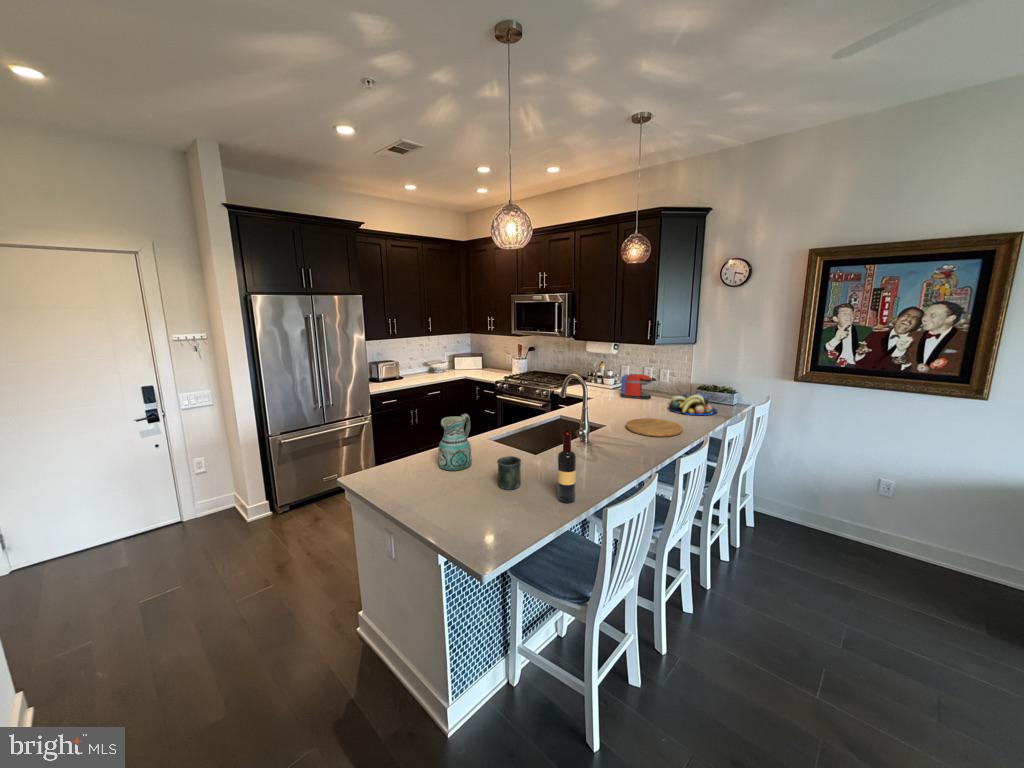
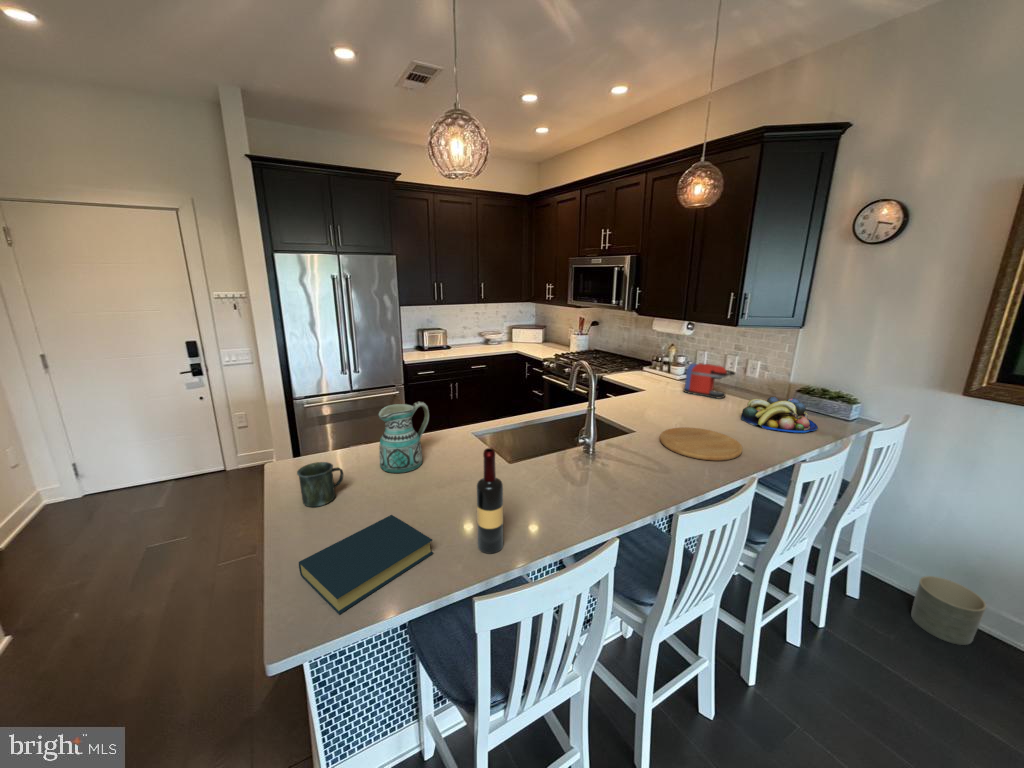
mug: present [497,456,521,490] -> present [297,462,344,507]
hardback book: none [455,491,534,546] -> present [299,515,433,614]
planter: none [784,502,823,541] -> present [911,576,986,645]

